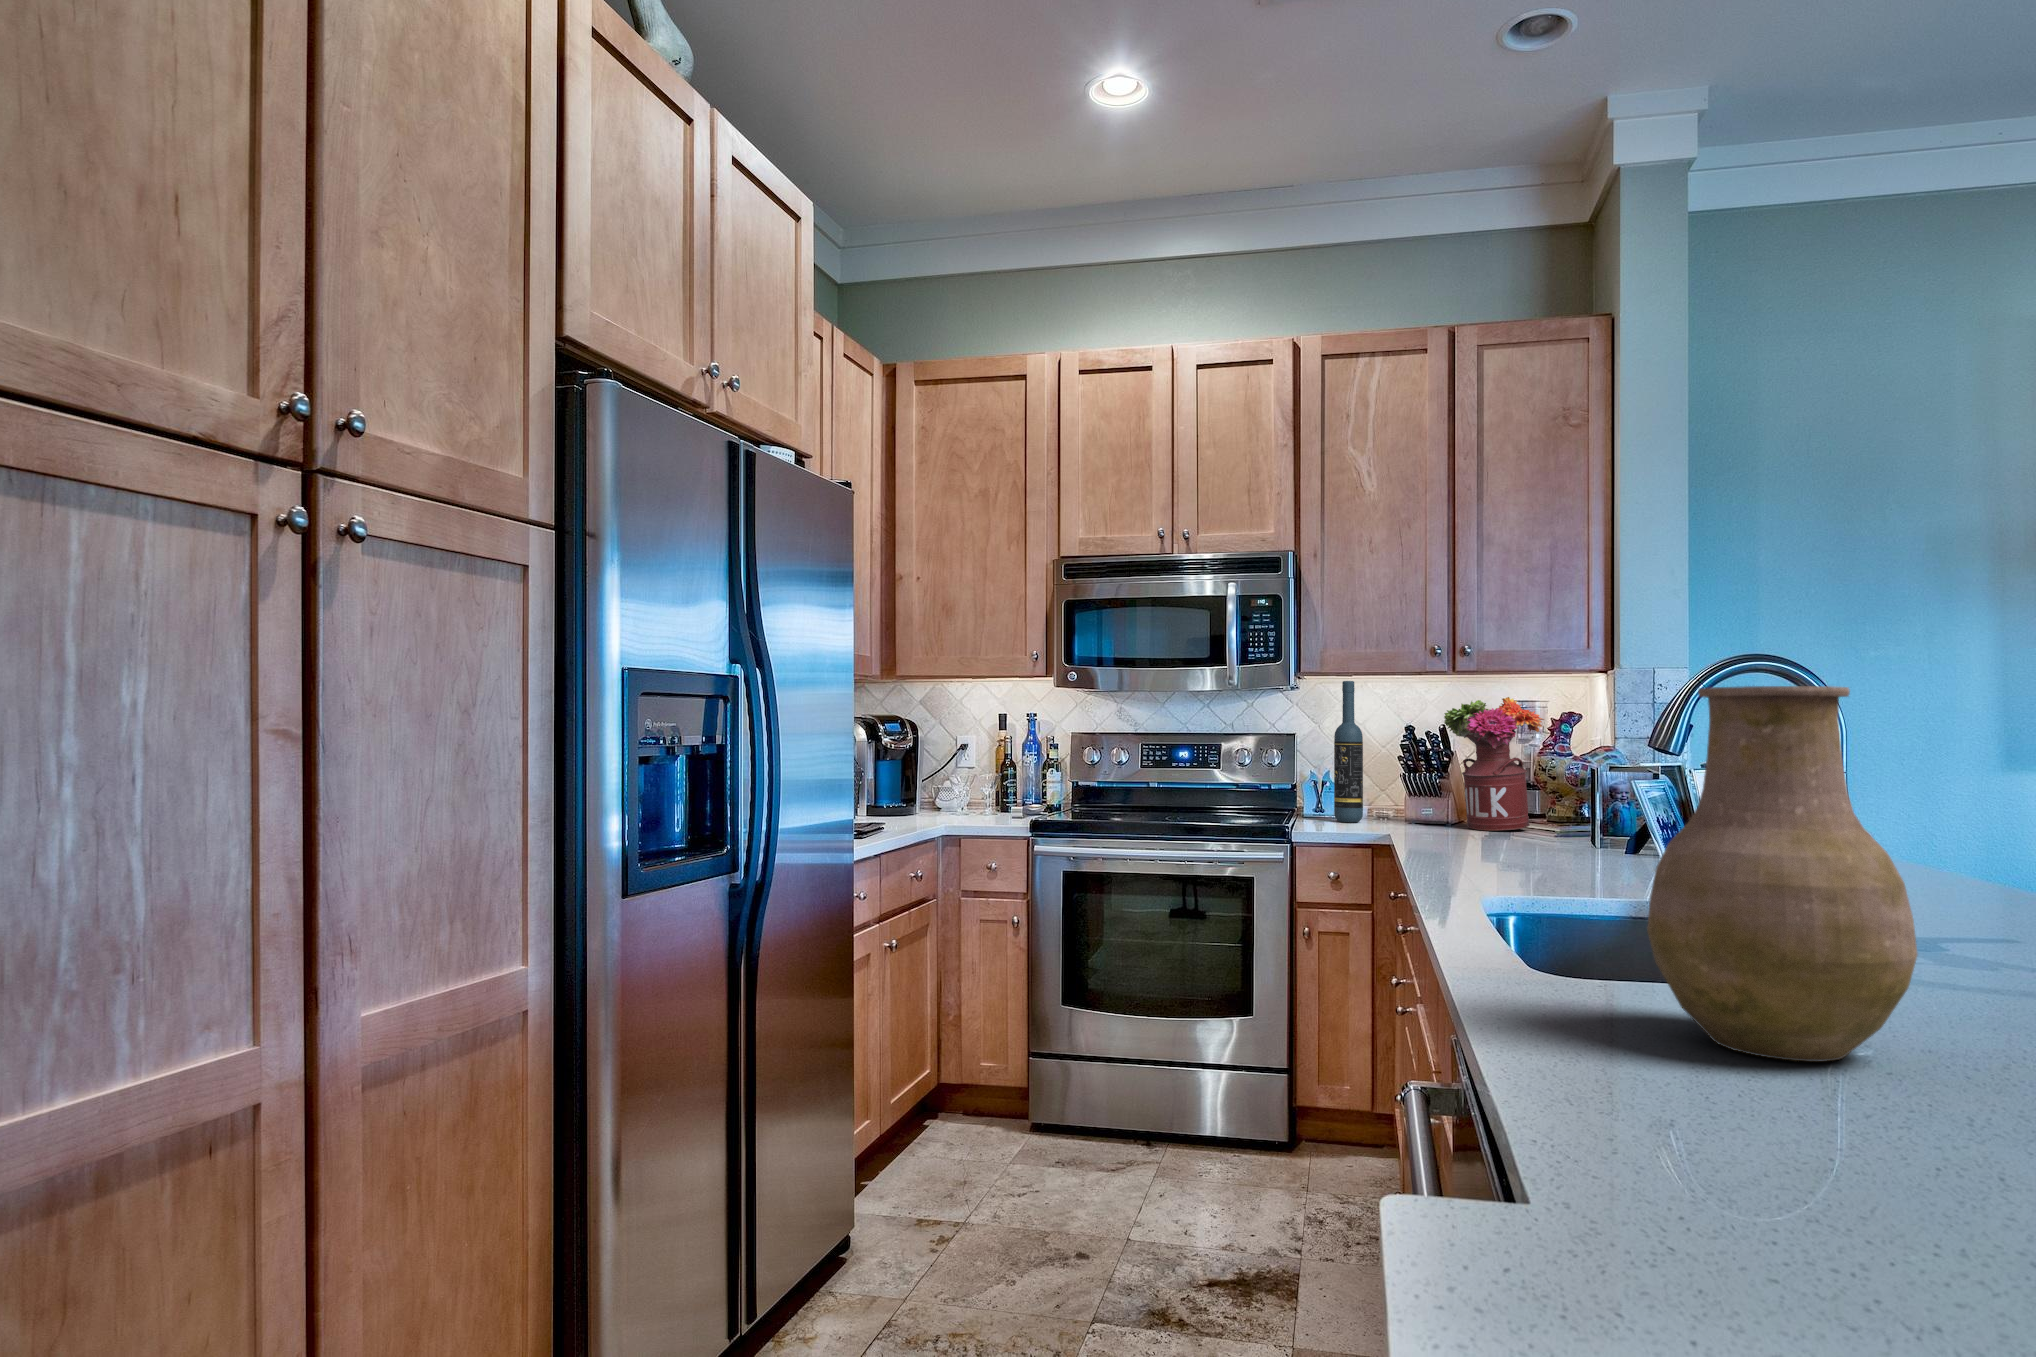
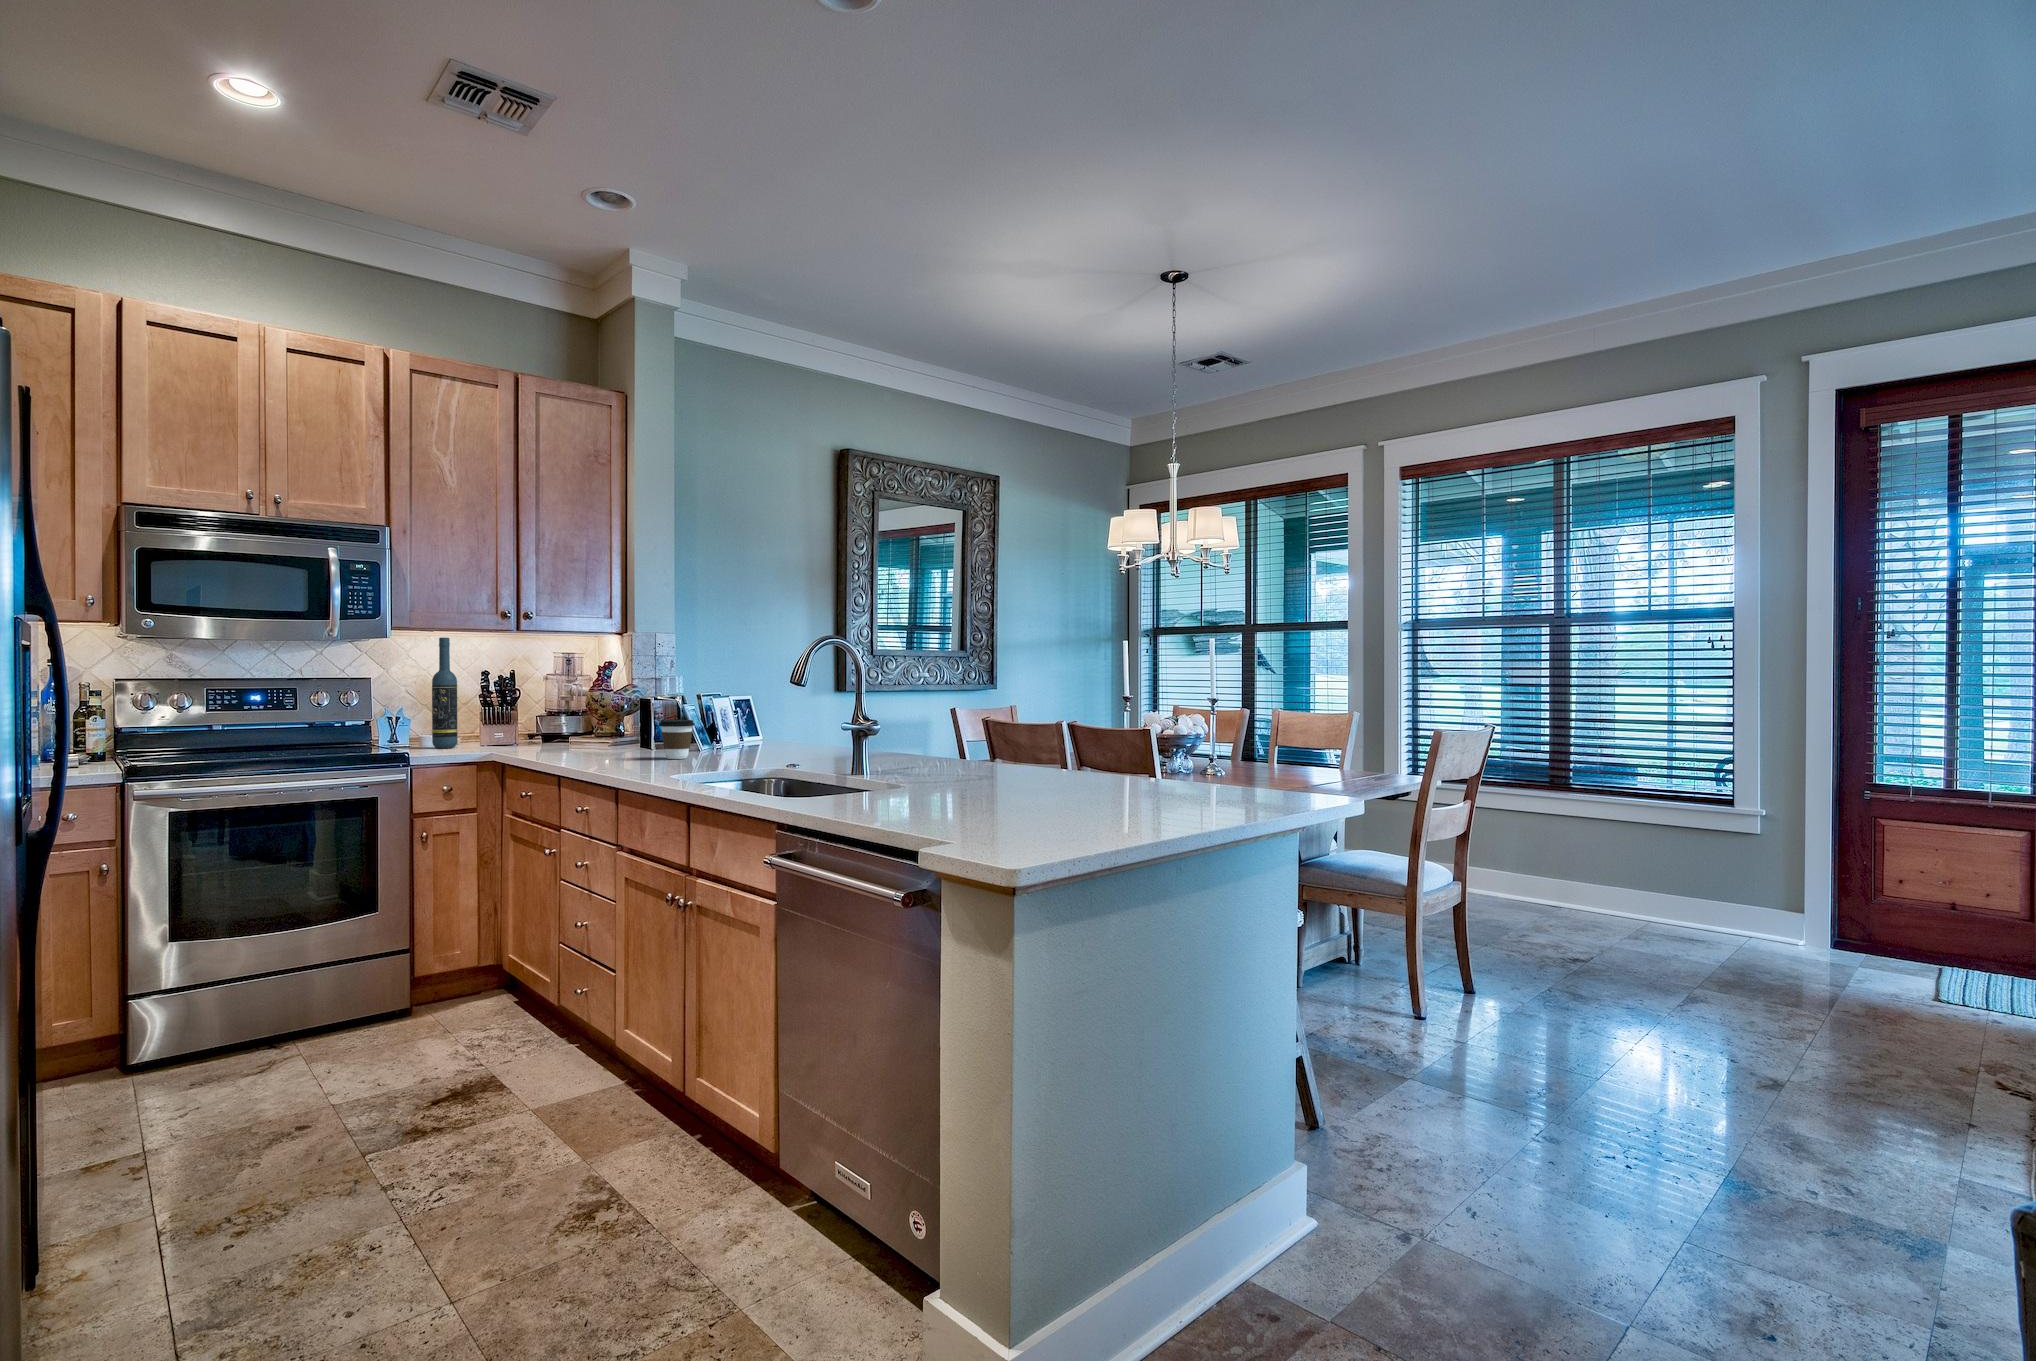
vase: present [1647,686,1918,1061] -> none [906,663,1000,813]
flower arrangement: present [1444,697,1544,831] -> none [525,651,600,745]
coffee cup: none [1544,801,1604,865] -> present [659,720,695,759]

